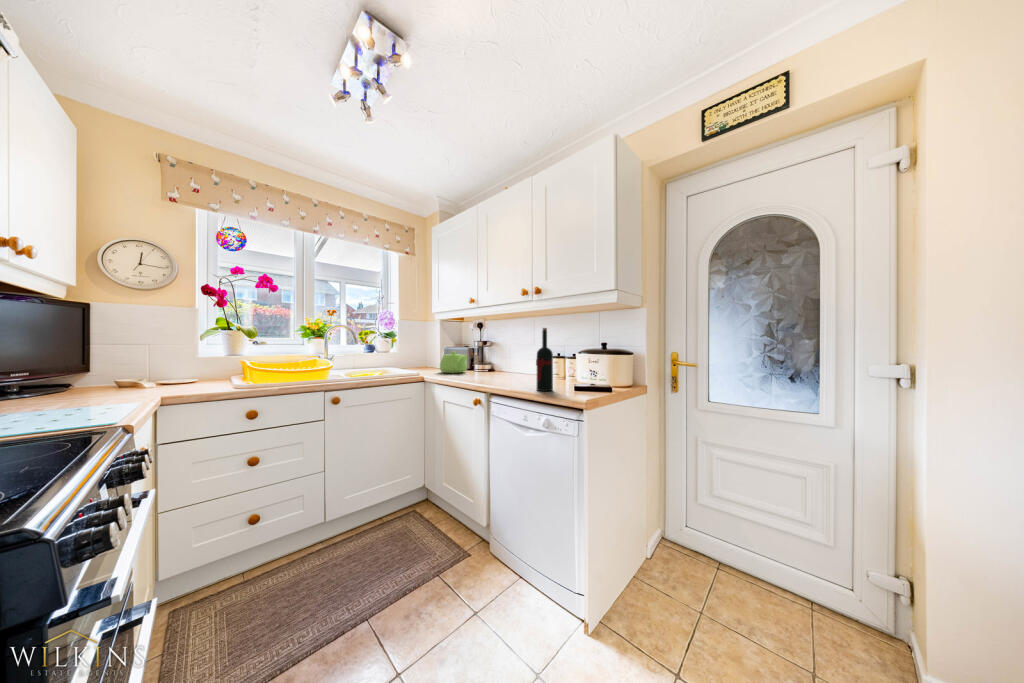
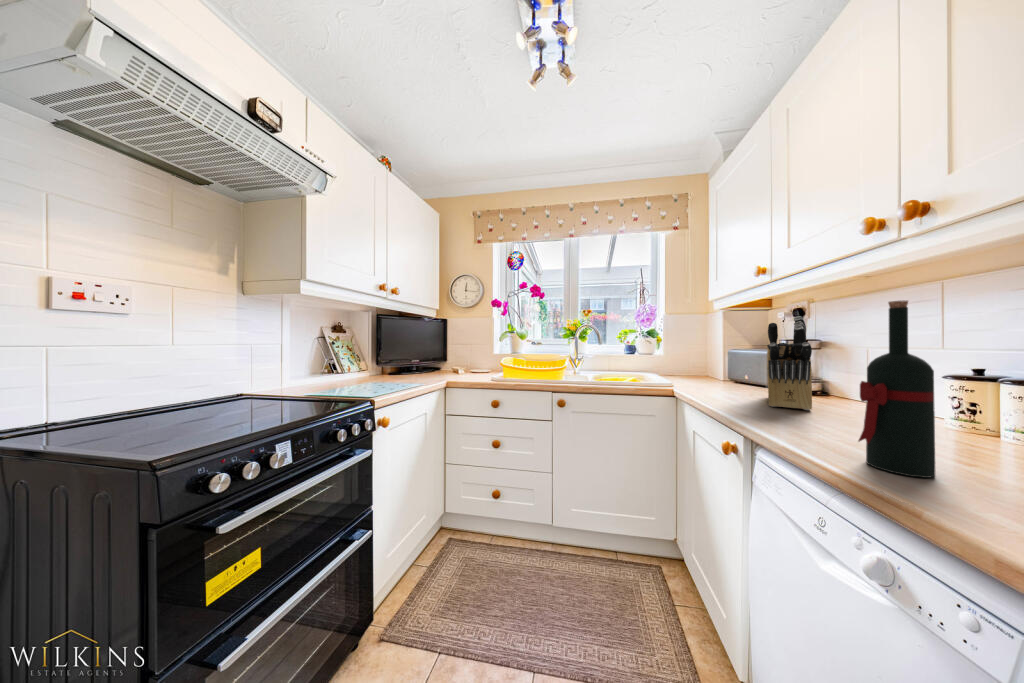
knife block: none [478,329,504,378] -> present [767,316,812,410]
teapot: present [440,352,468,373] -> none [706,356,760,390]

